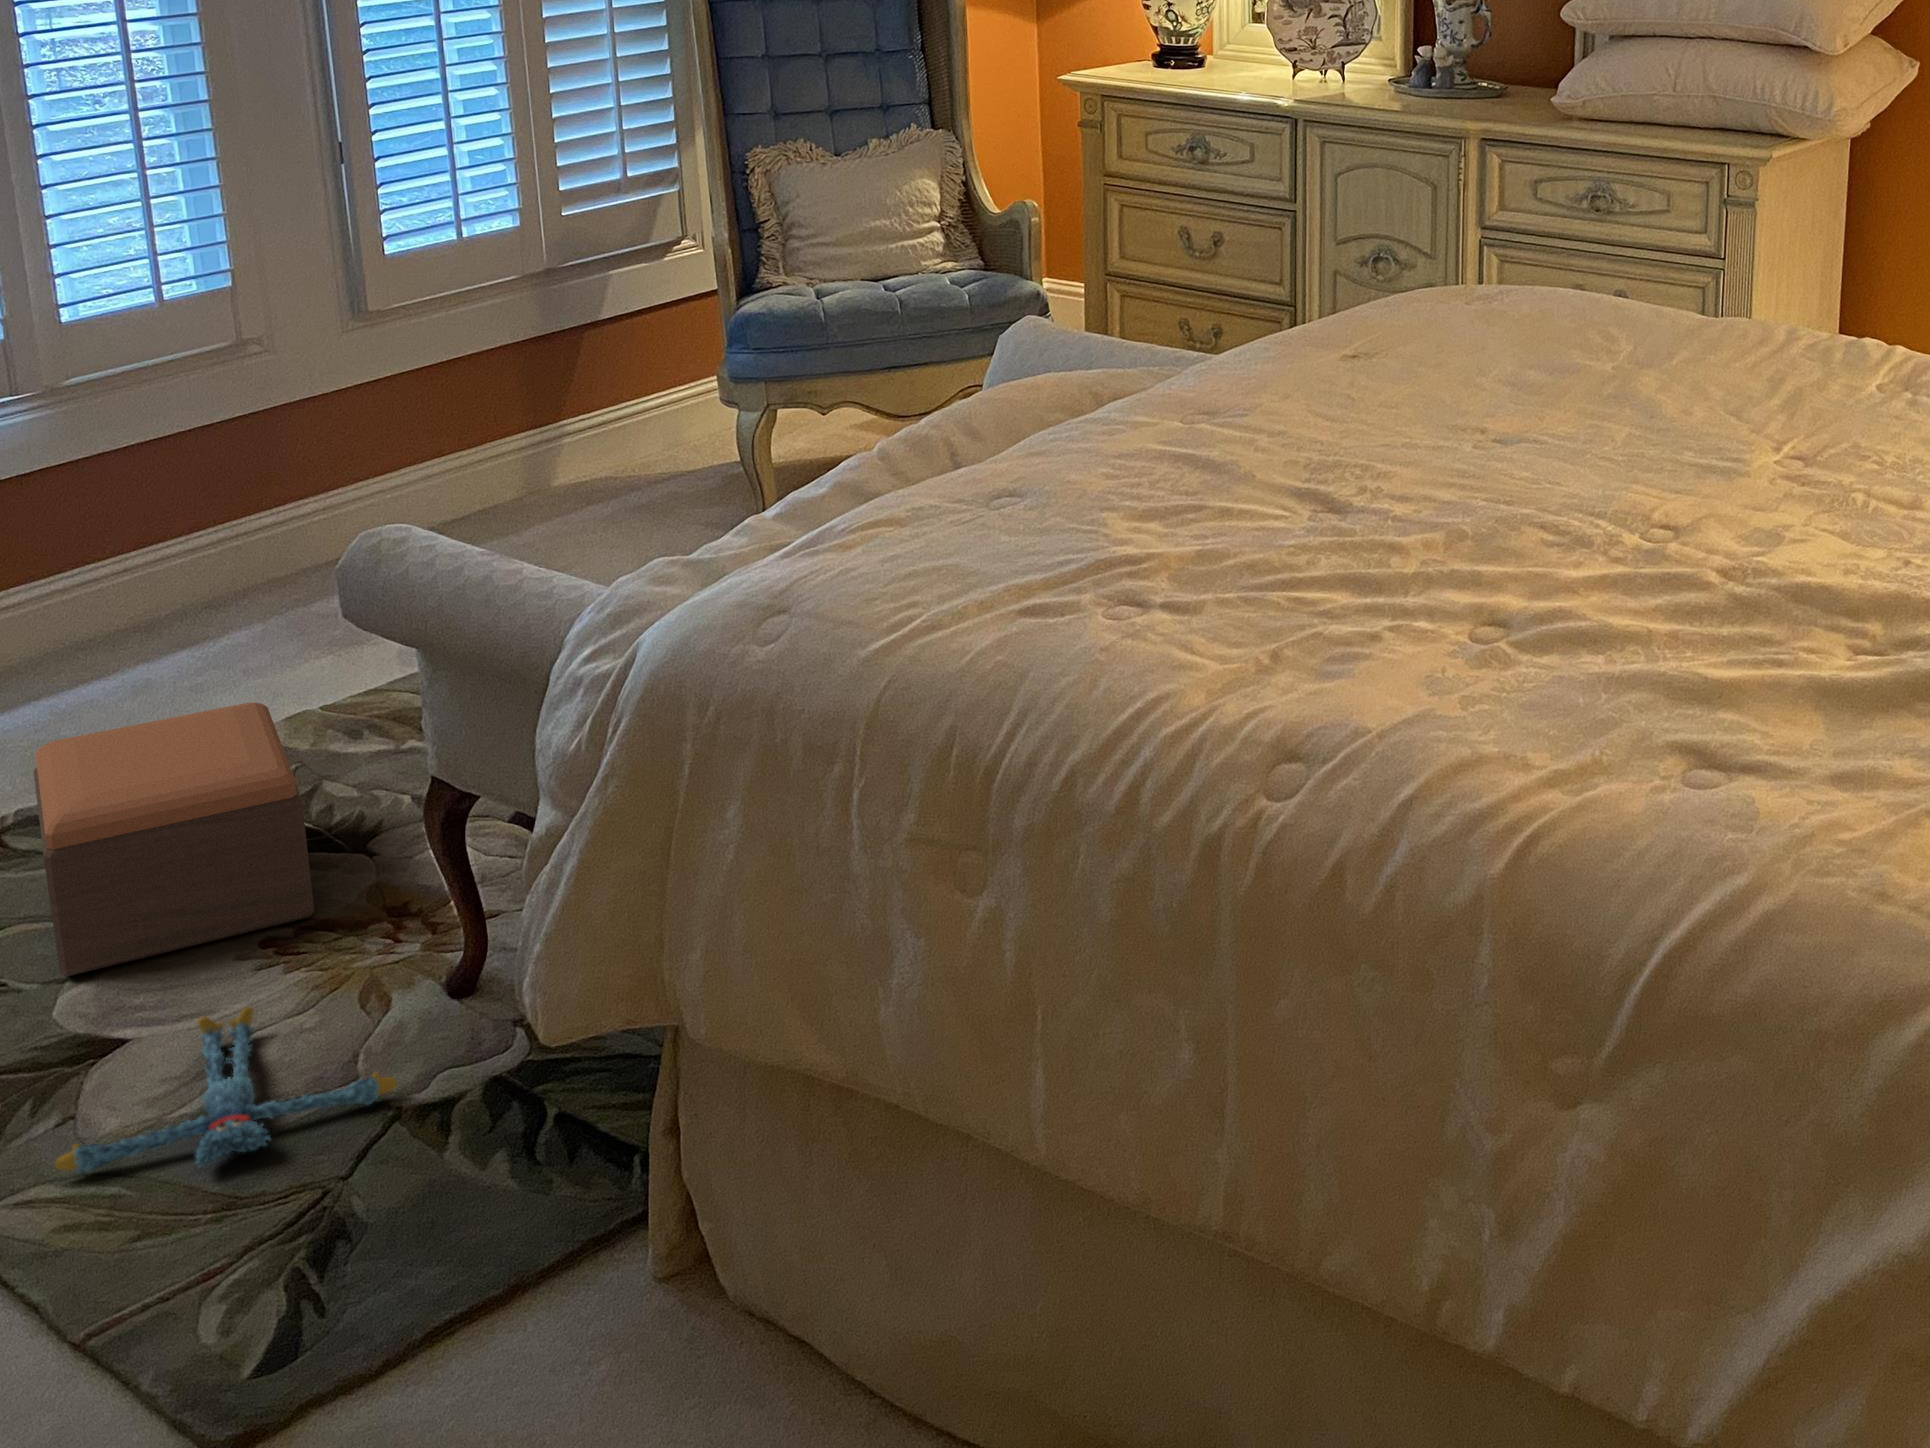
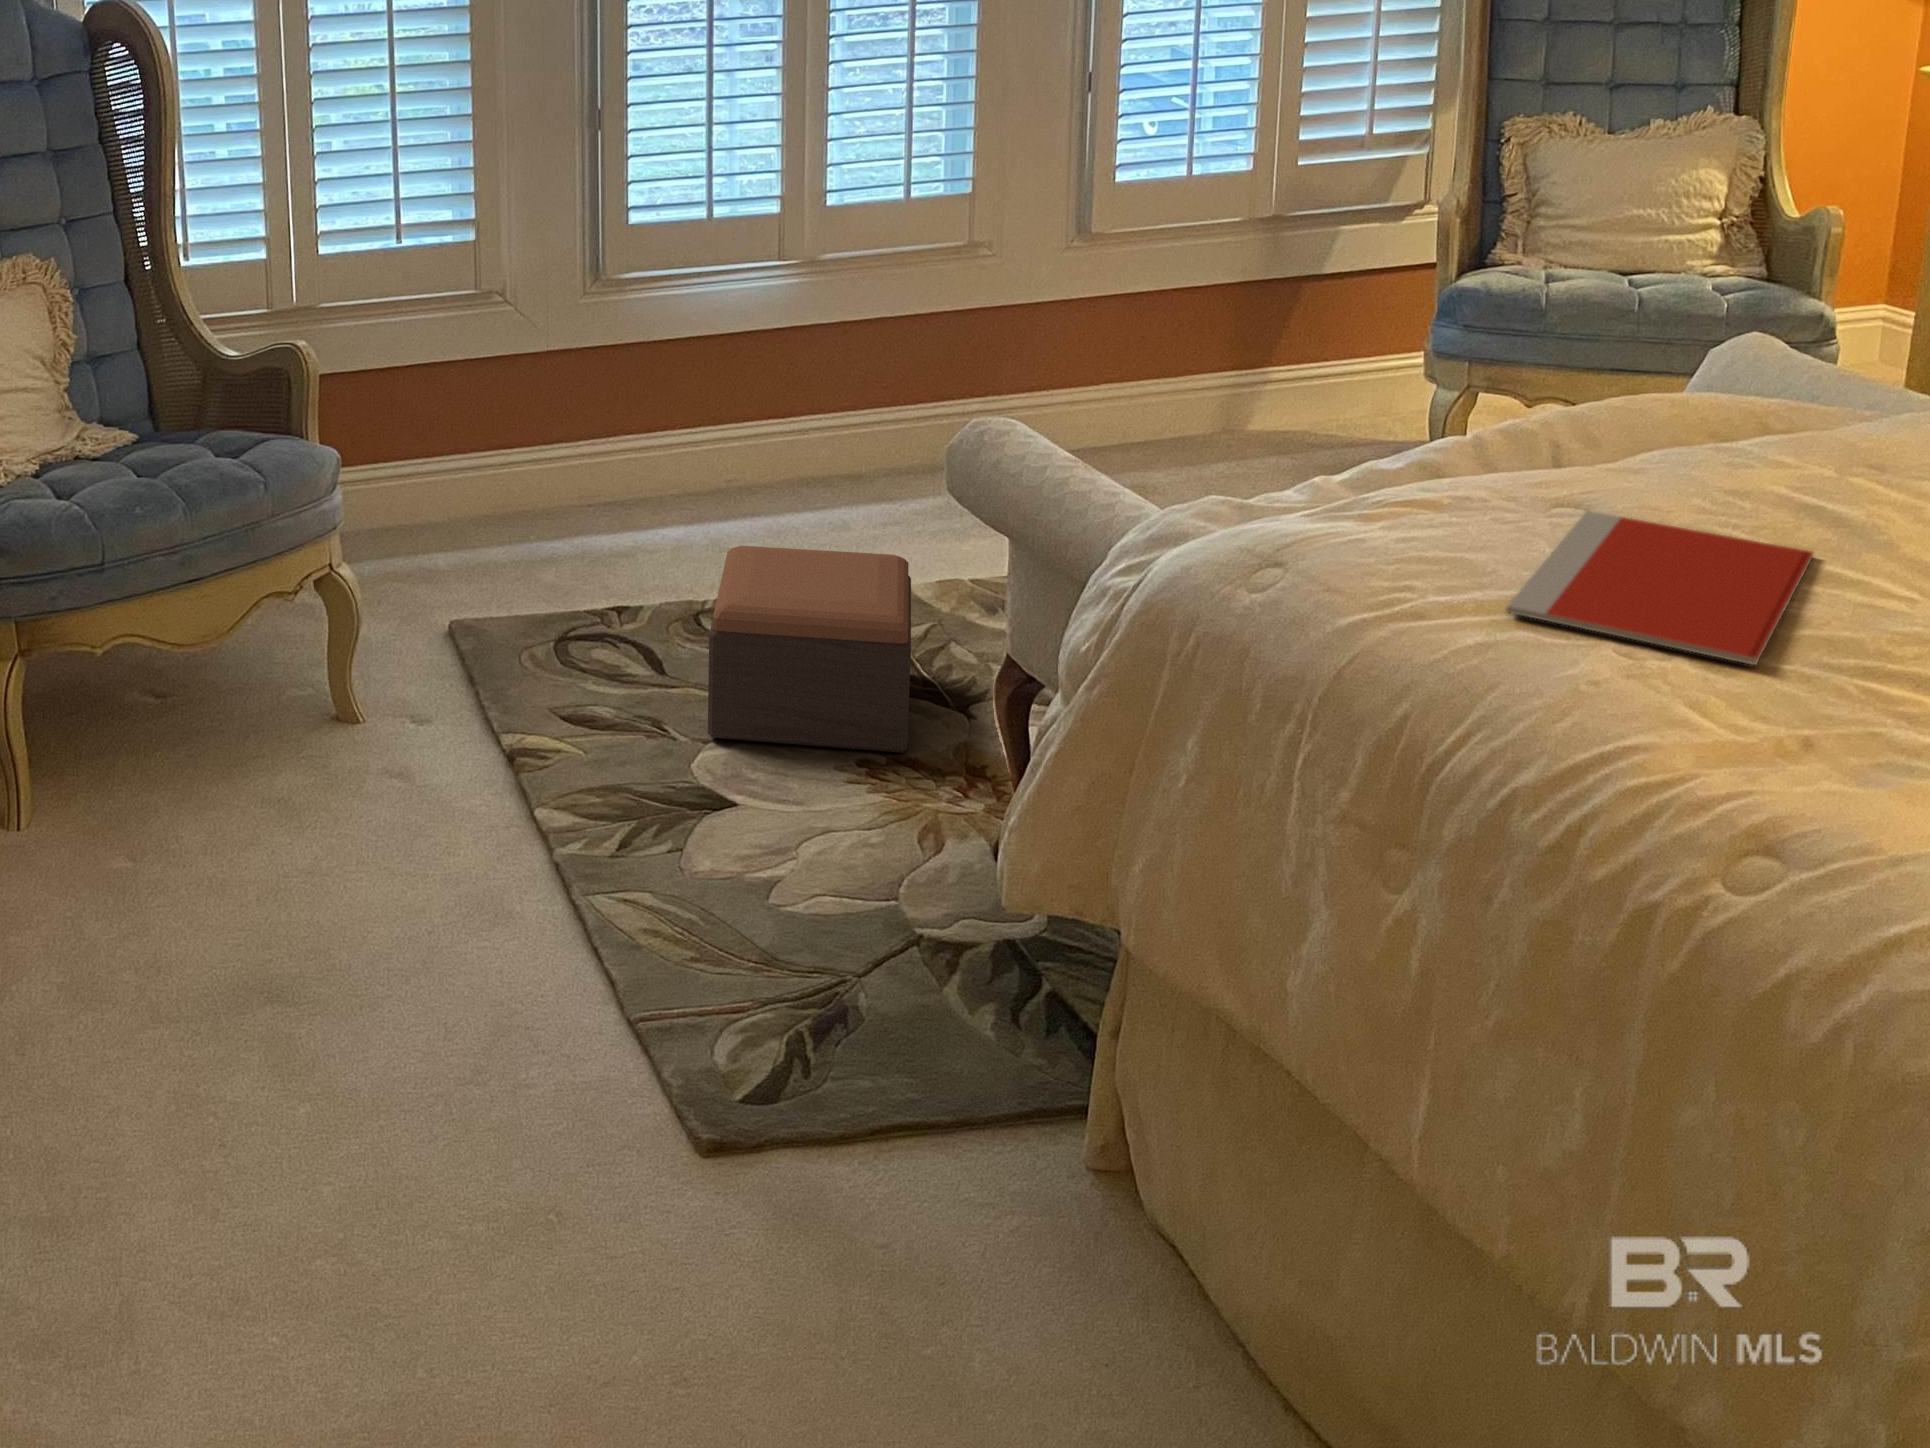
notebook: none [973,493,1169,604] -> present [1506,511,1813,665]
plush toy: present [56,1007,397,1173] -> none [658,803,924,925]

